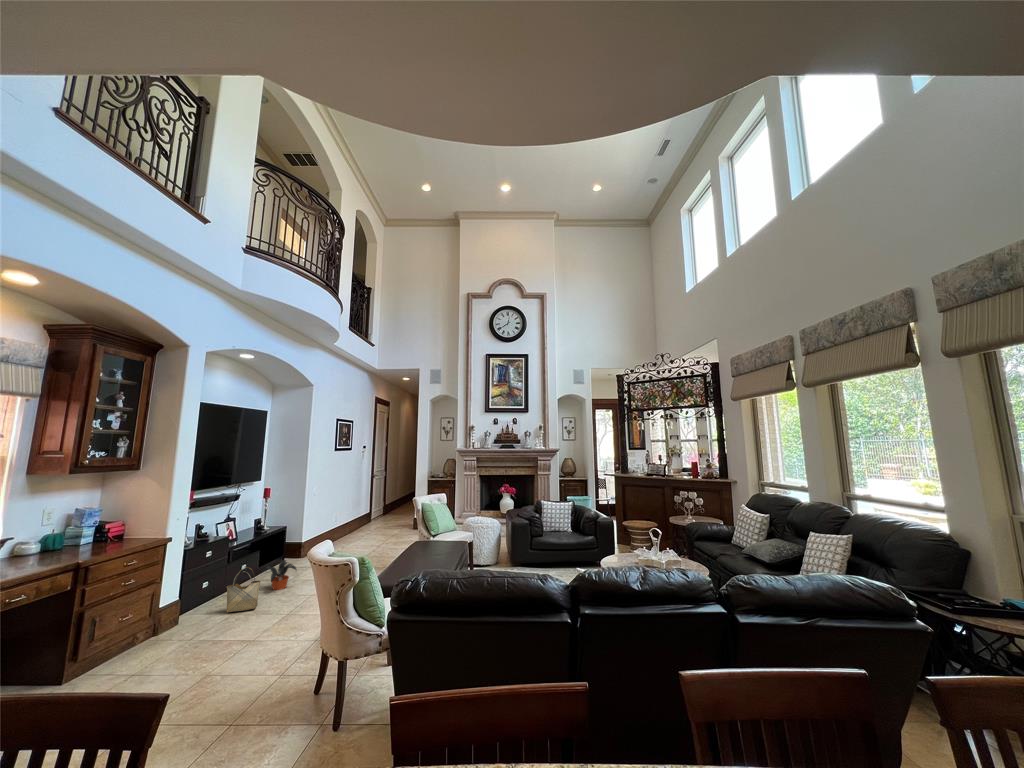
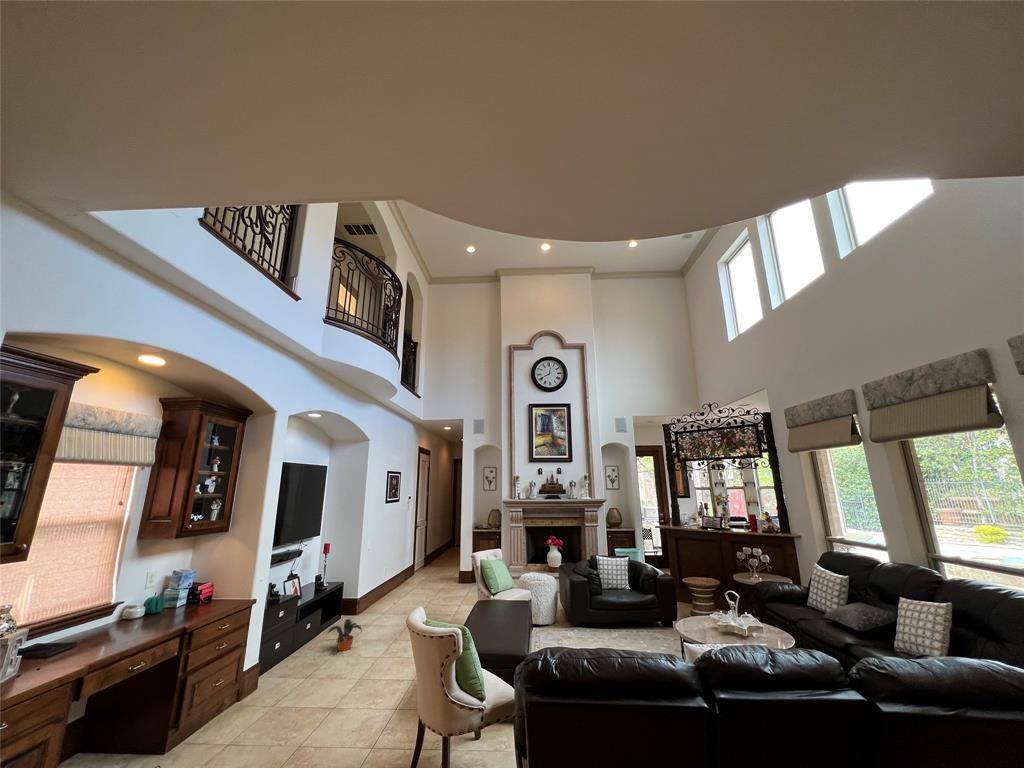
woven basket: present [227,567,261,613] -> none [300,628,332,676]

